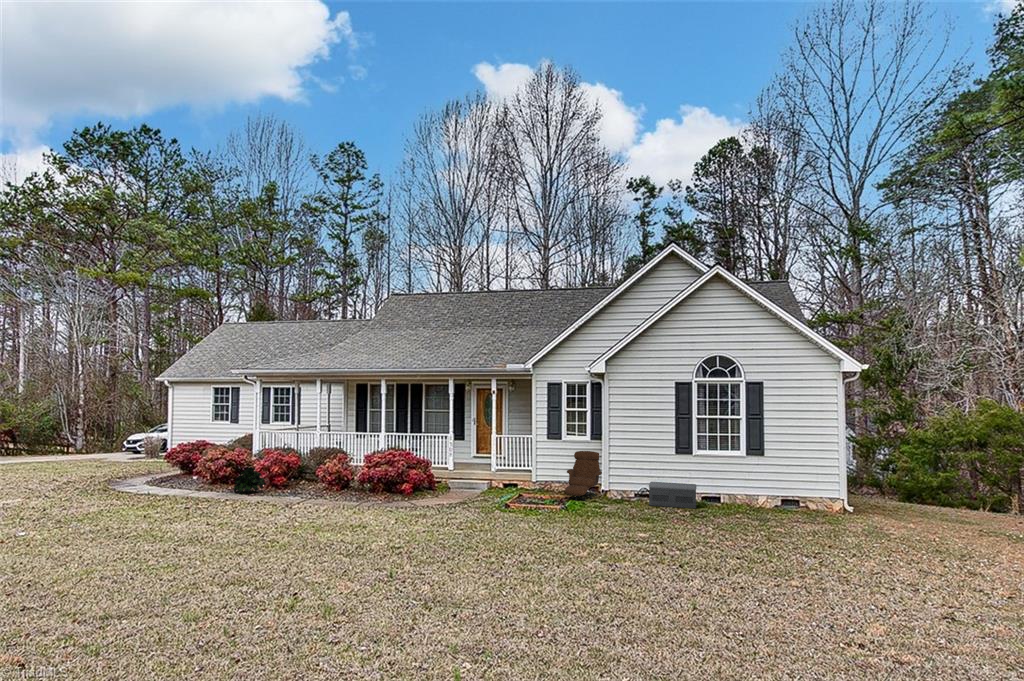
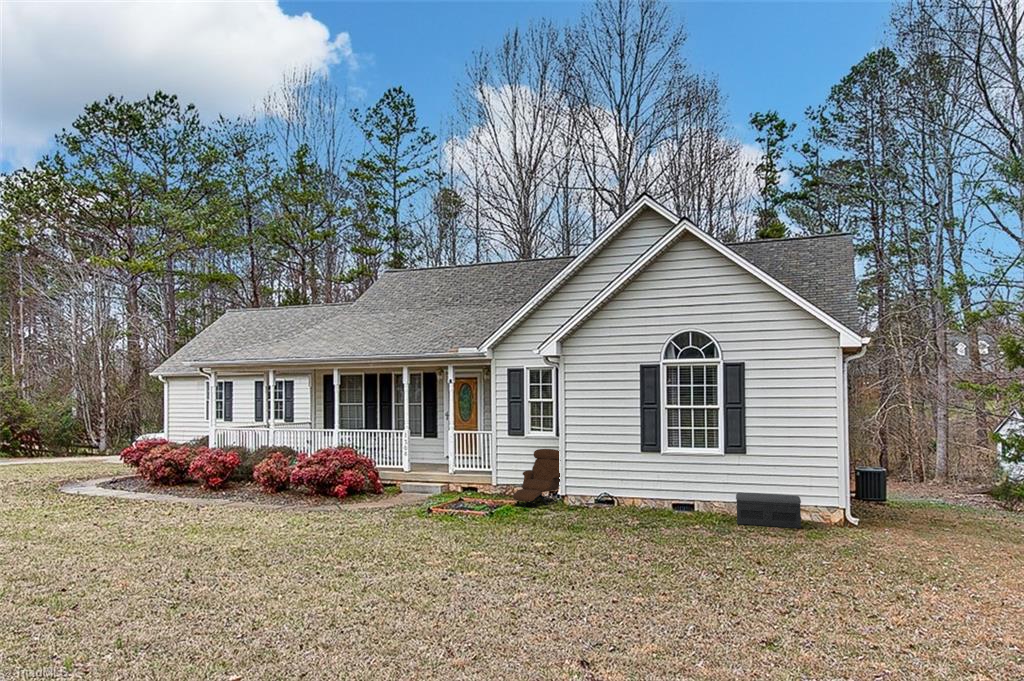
potted plant: present [233,468,266,493] -> none [167,467,204,495]
storage bench: present [649,482,696,509] -> present [736,492,801,529]

